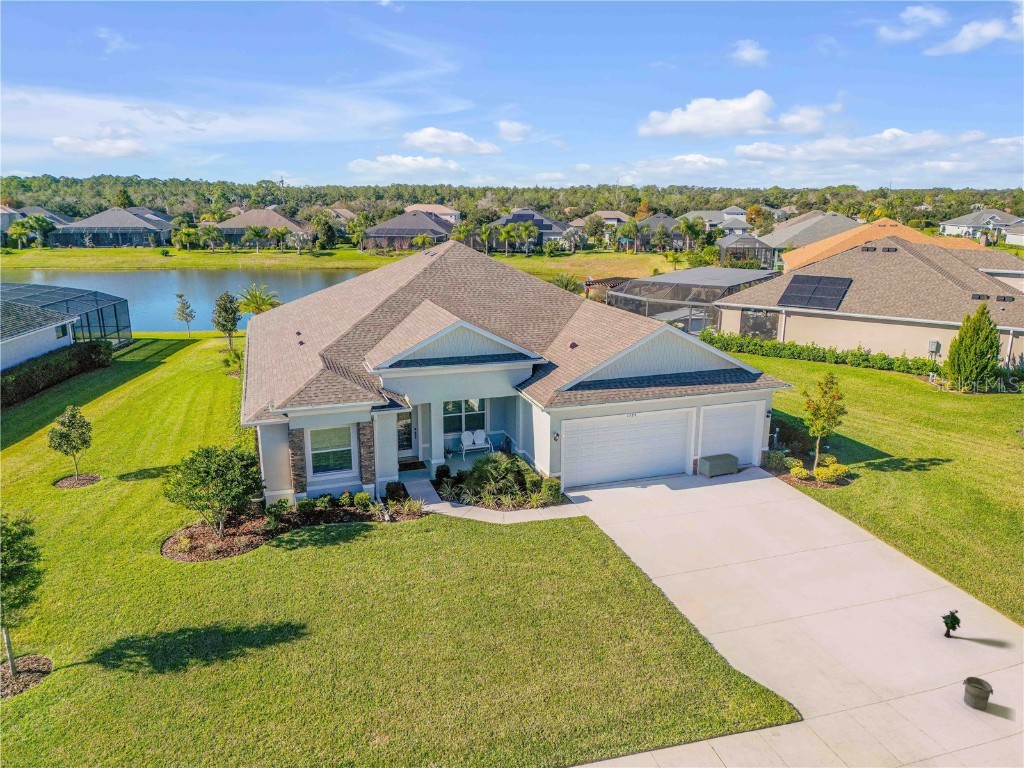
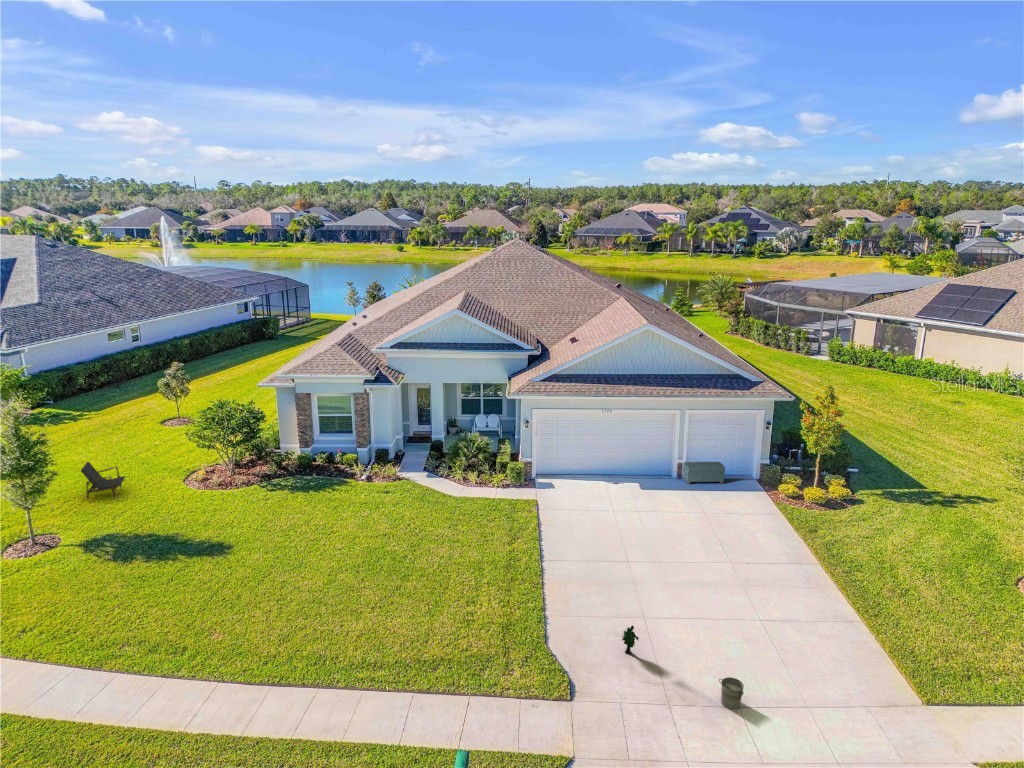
lounge chair: none [39,548,97,602] -> present [81,462,125,501]
decorative plant: present [942,610,961,638] -> present [622,626,639,654]

